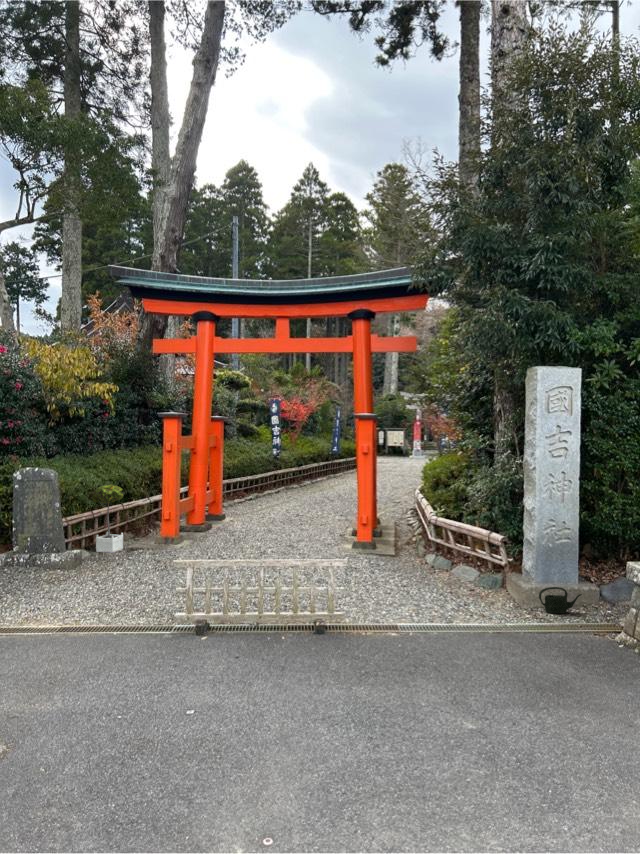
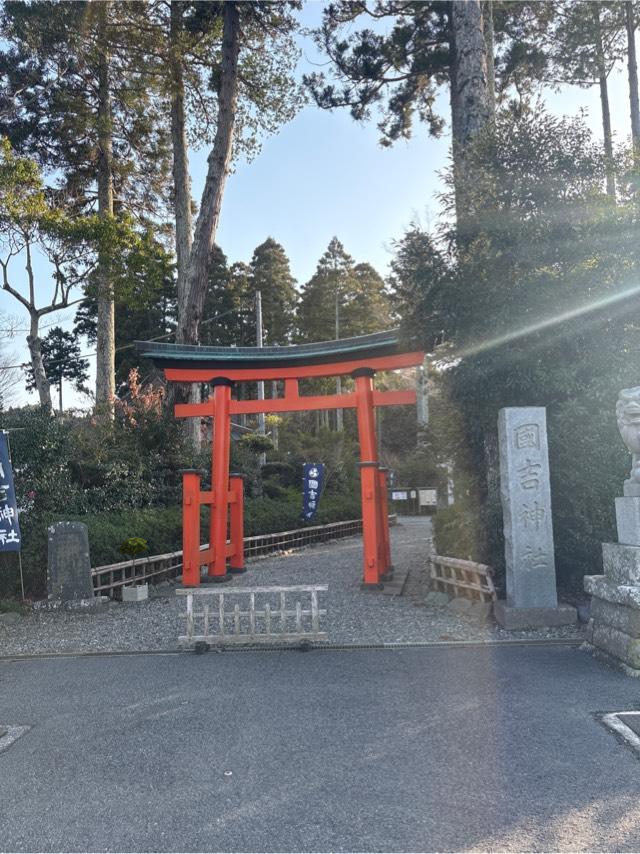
watering can: present [539,587,582,613] -> none [525,610,567,636]

